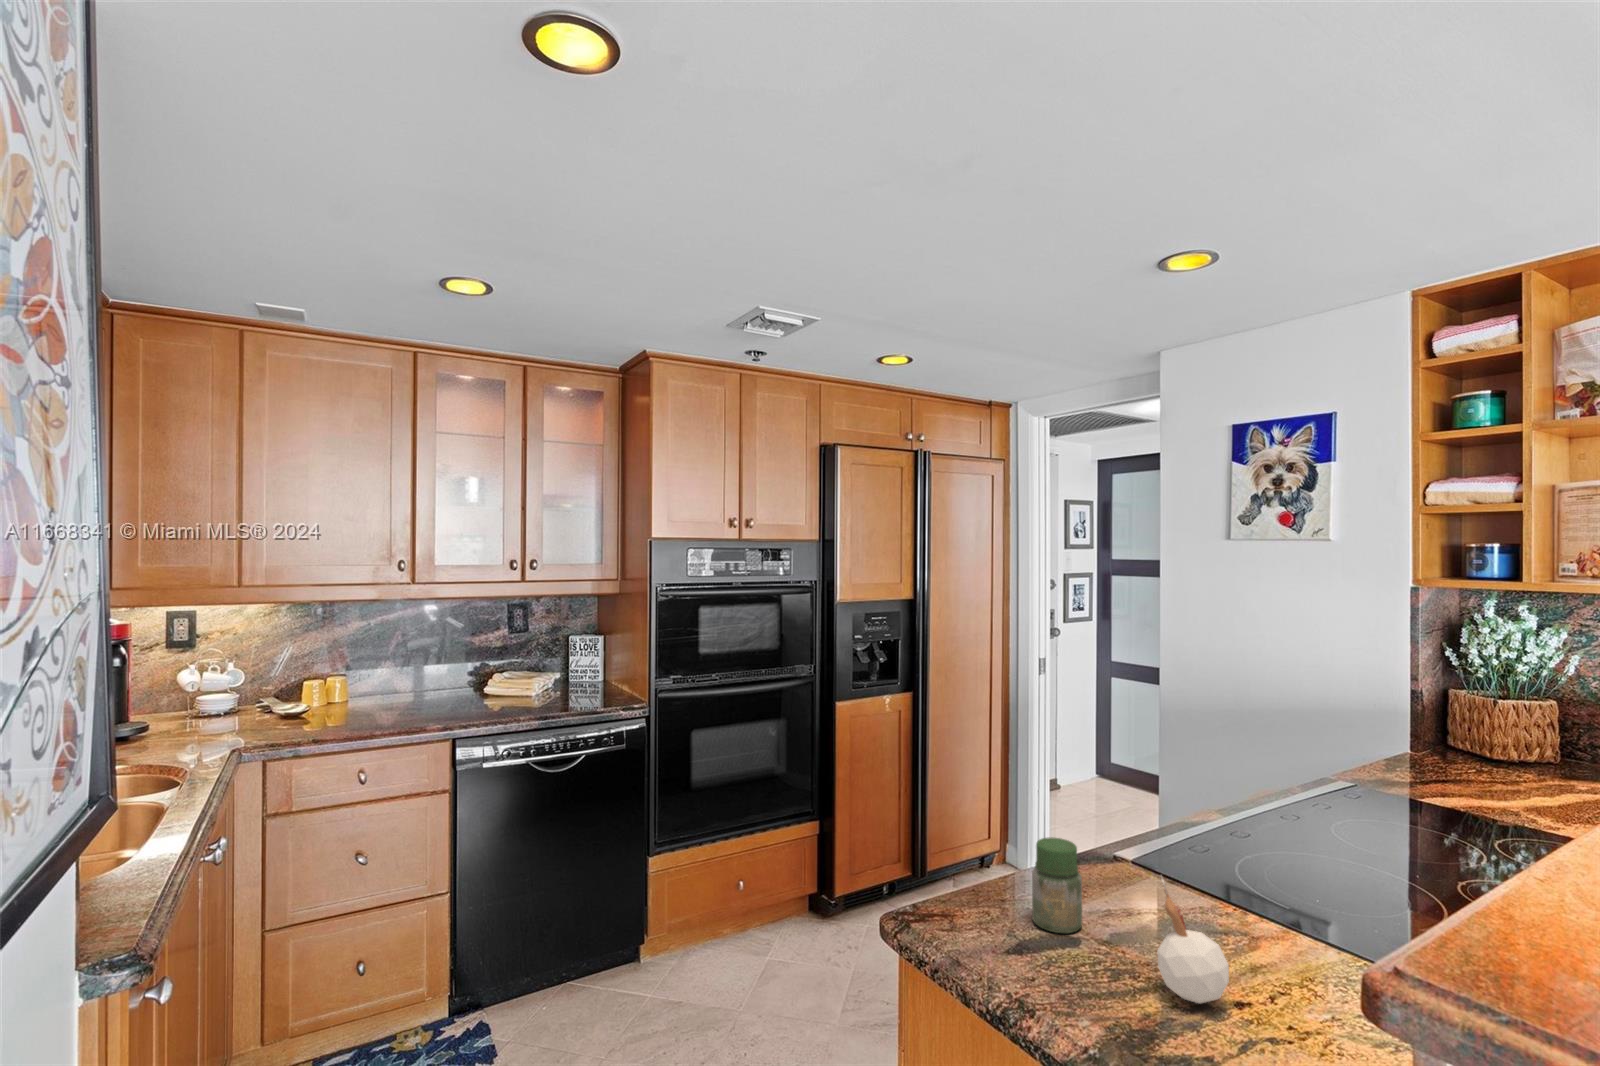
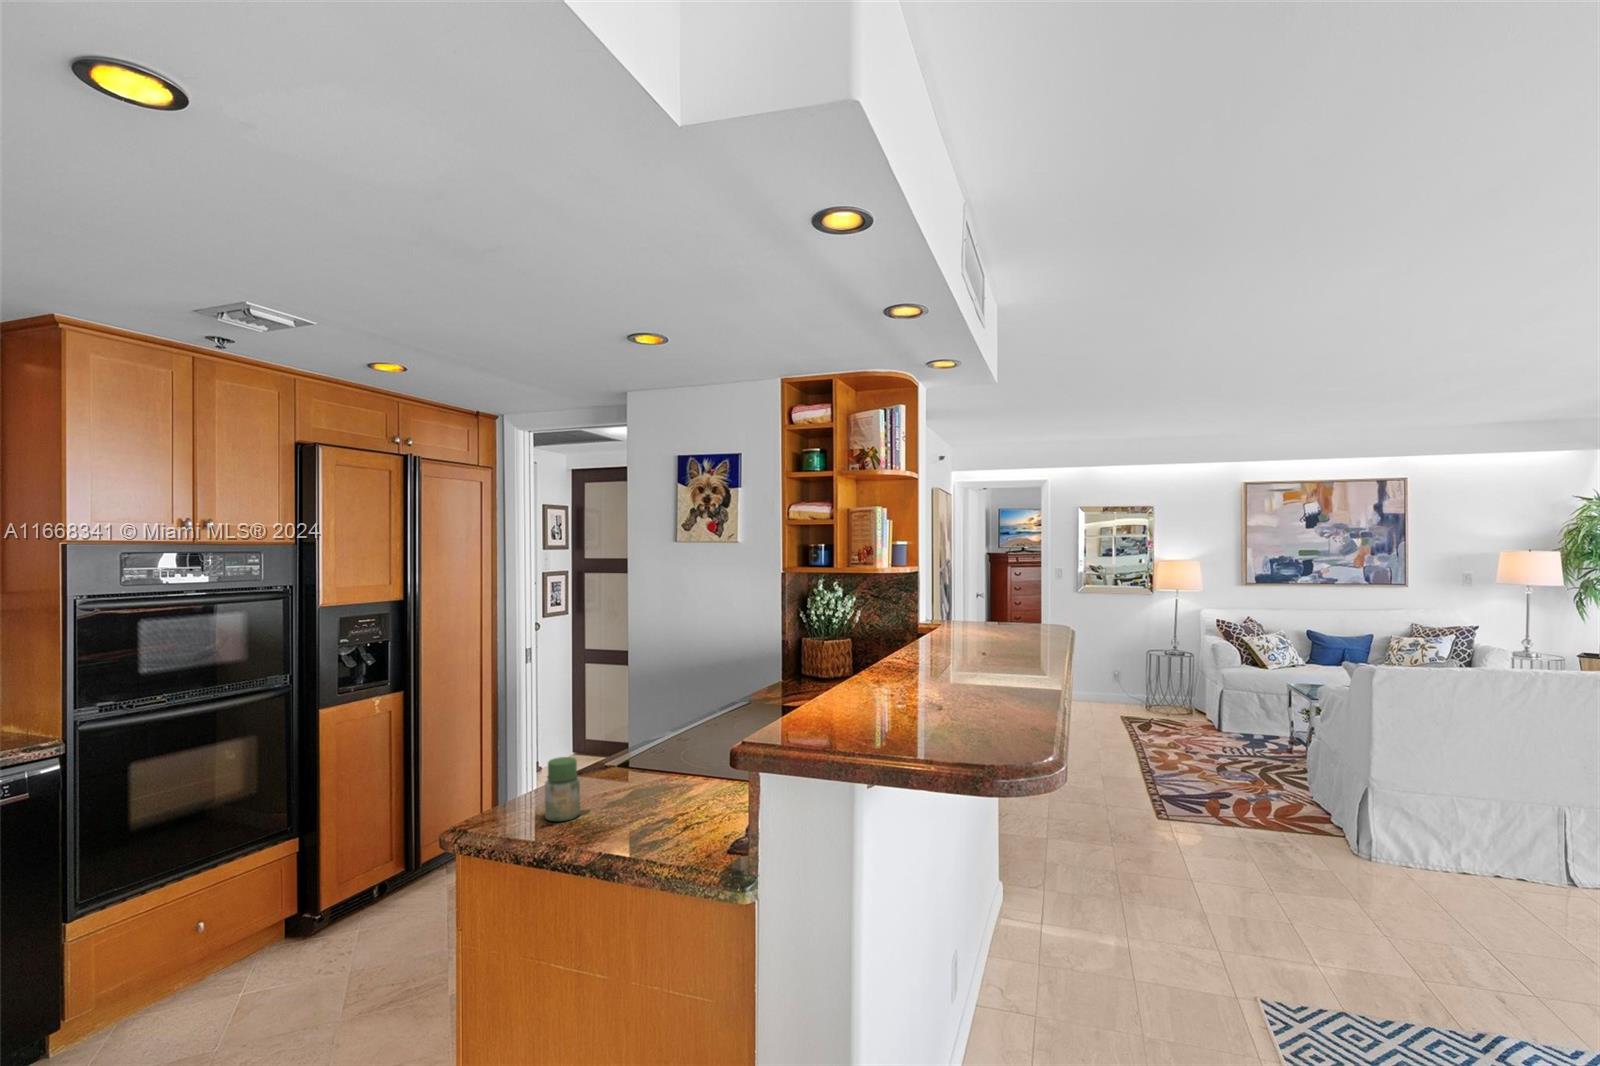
candle: present [1157,880,1229,1003] -> none [630,759,671,832]

